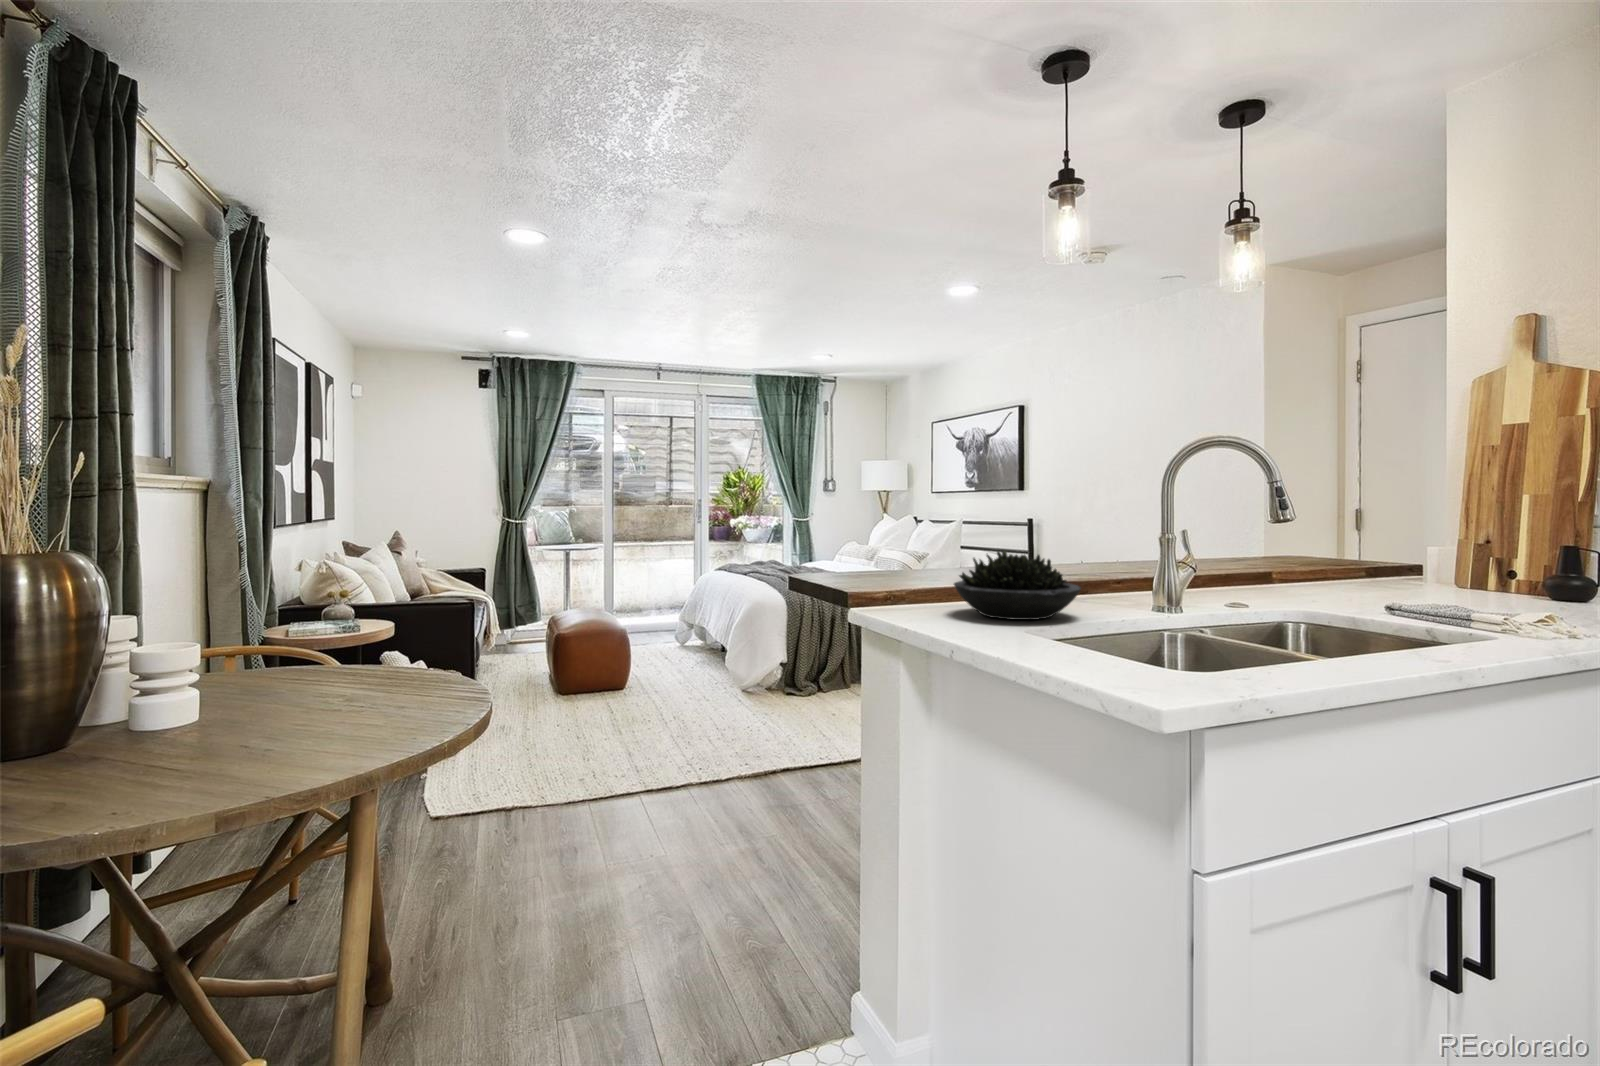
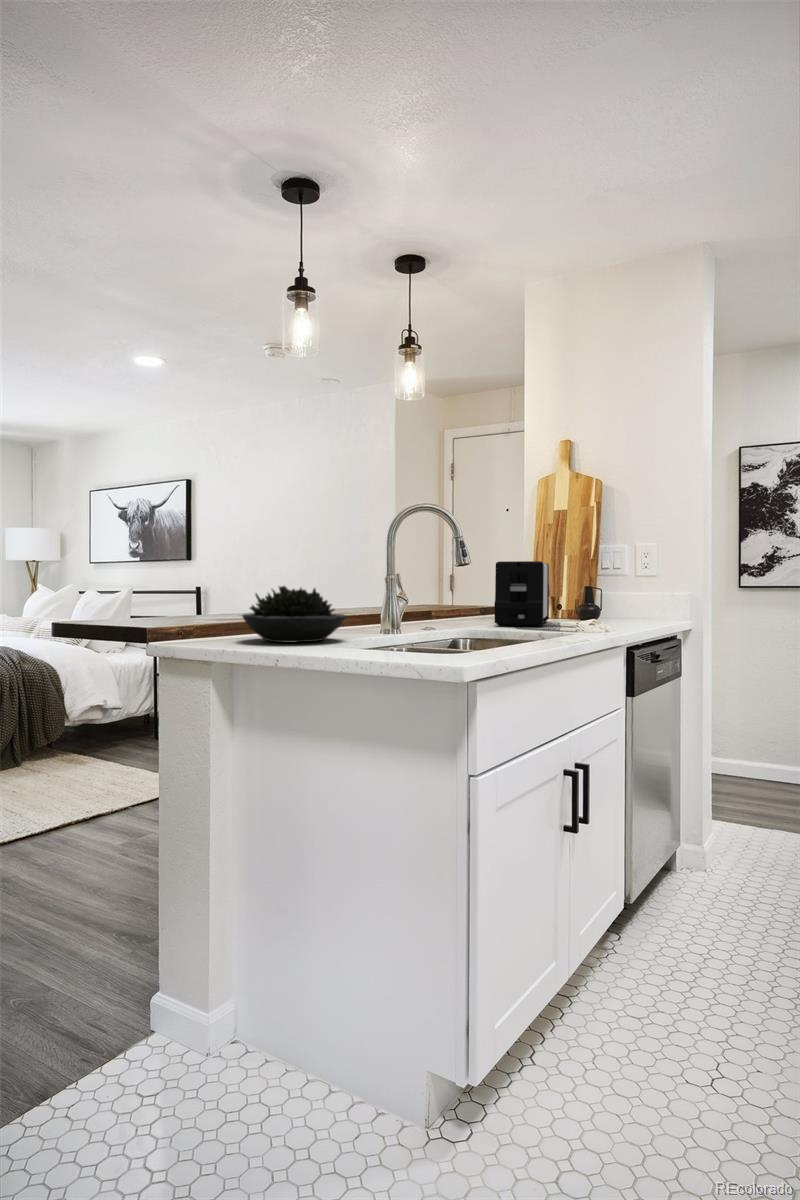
toaster: none [1350,511,1471,611] -> present [494,561,549,626]

